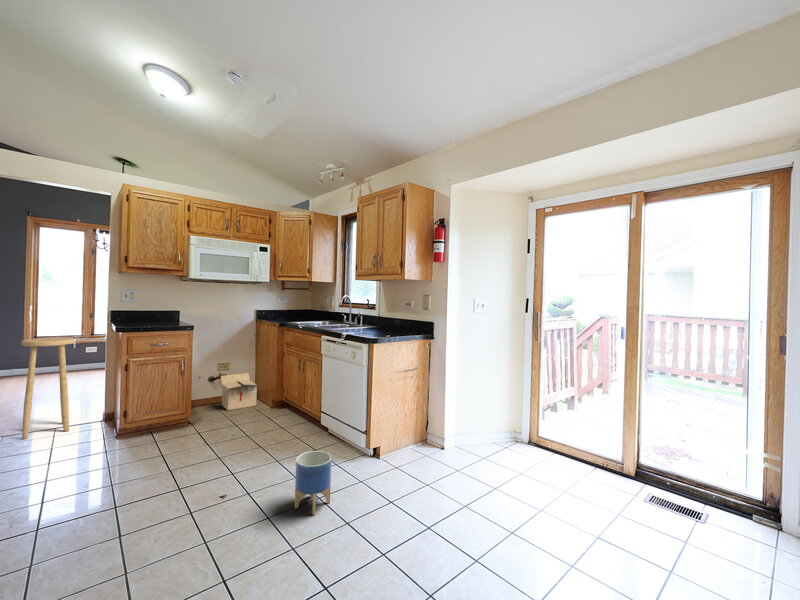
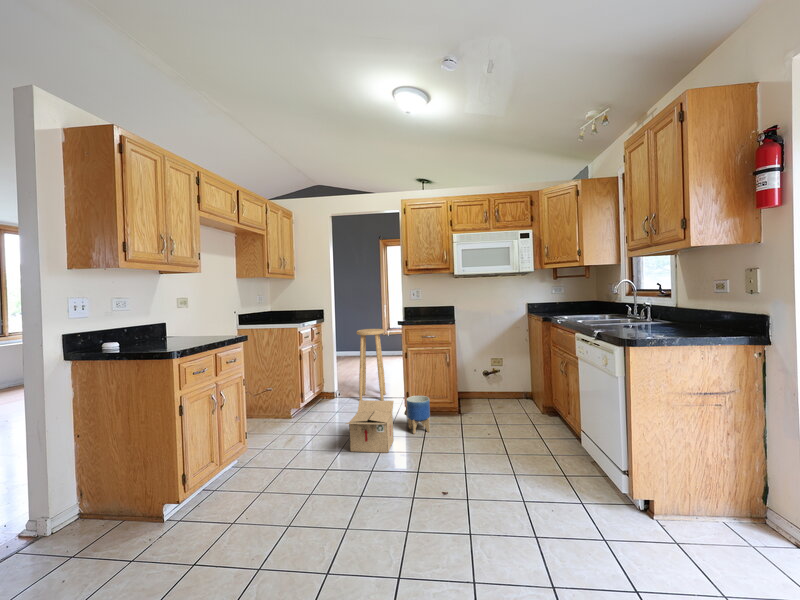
cardboard box: present [221,373,257,410] -> present [346,400,394,453]
planter: present [295,451,331,515] -> present [407,396,430,434]

